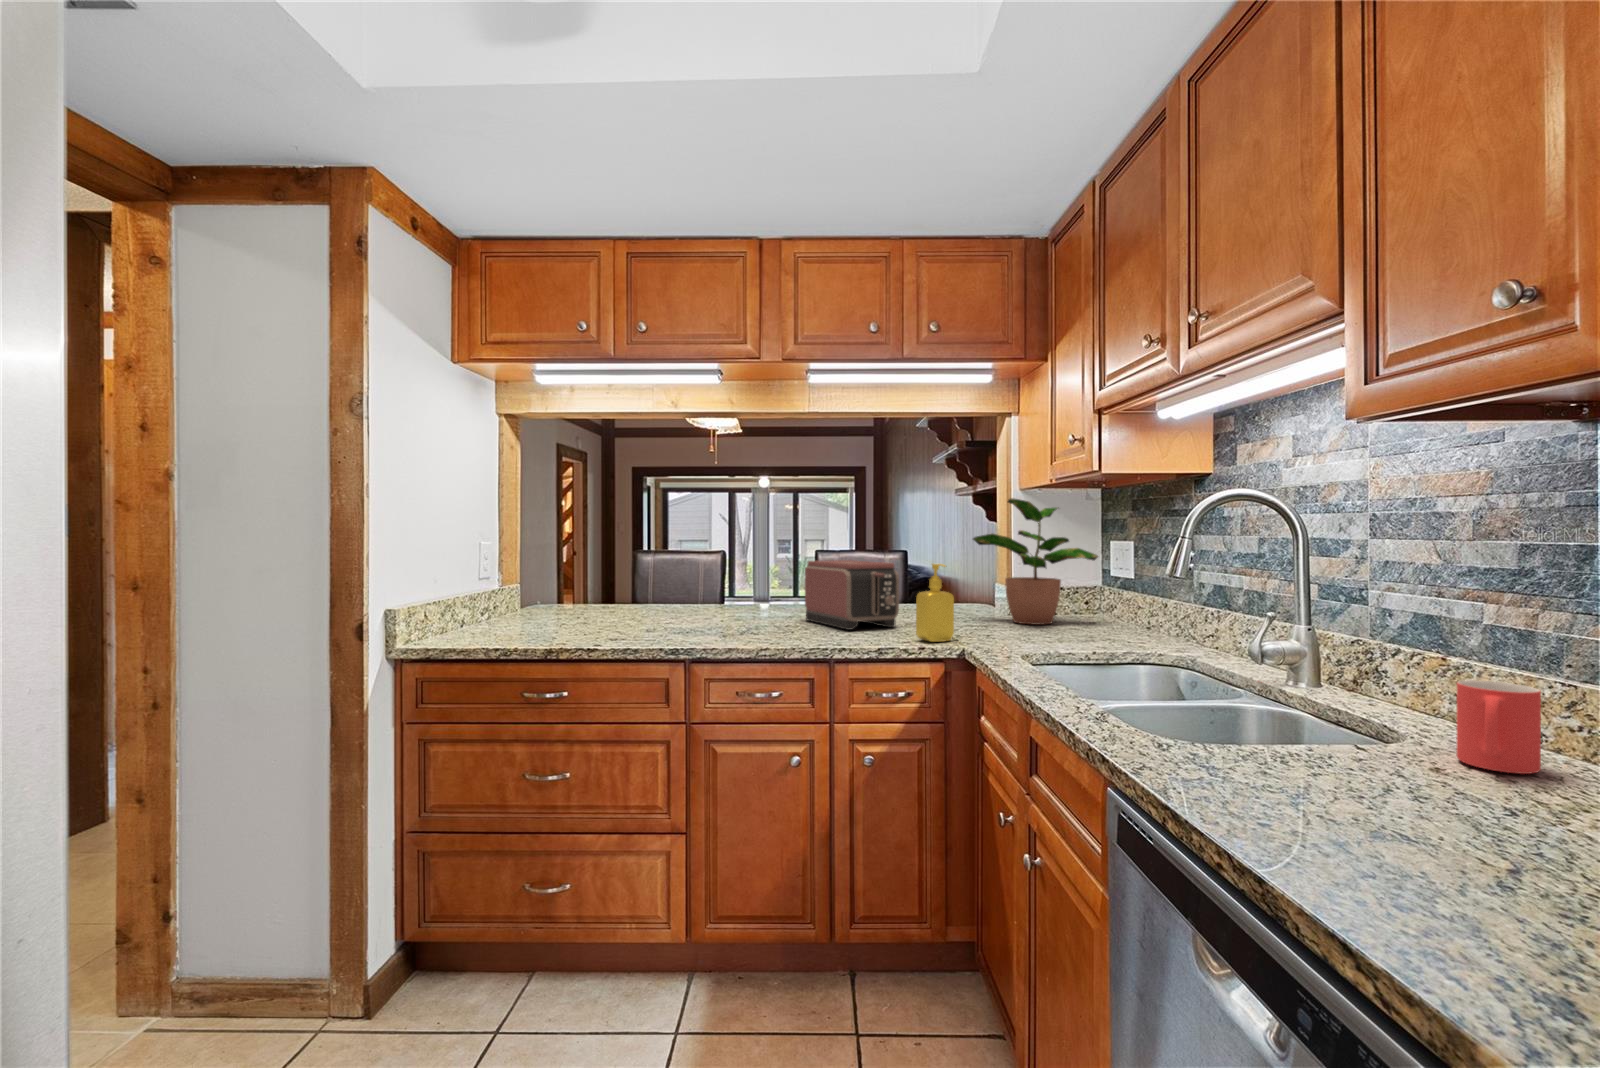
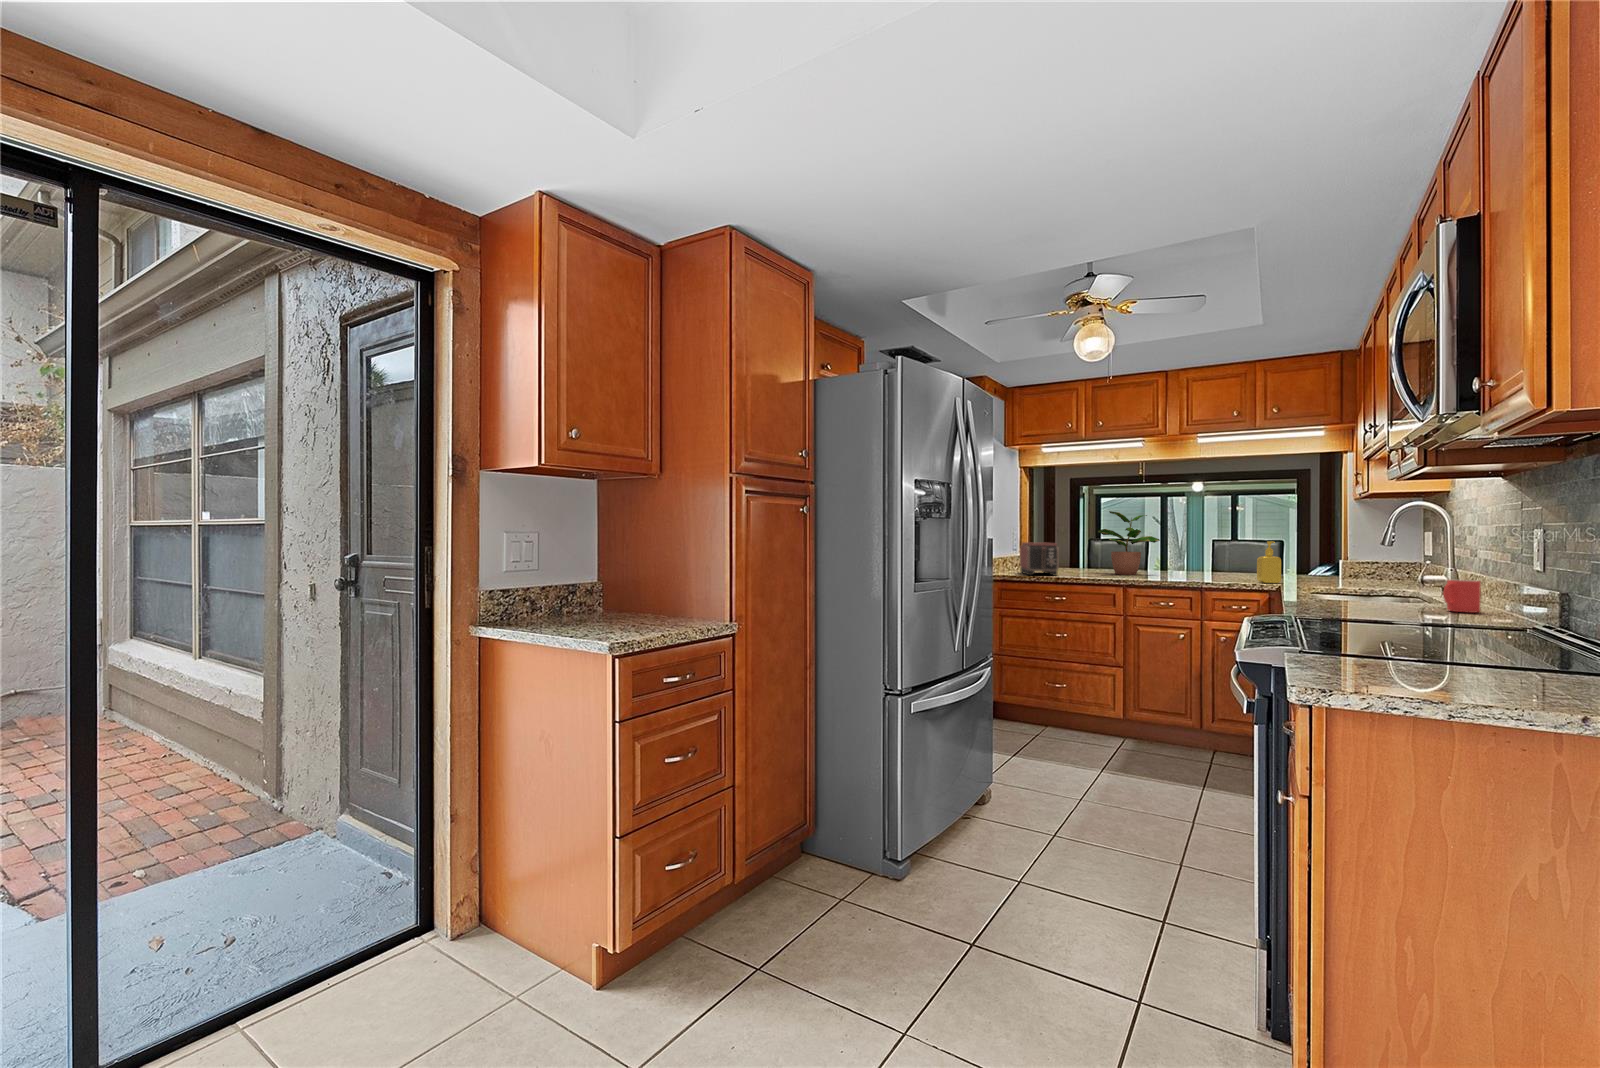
potted plant: present [973,498,1098,625] -> present [1098,511,1160,575]
toaster: present [805,560,899,630] -> present [1020,542,1059,575]

